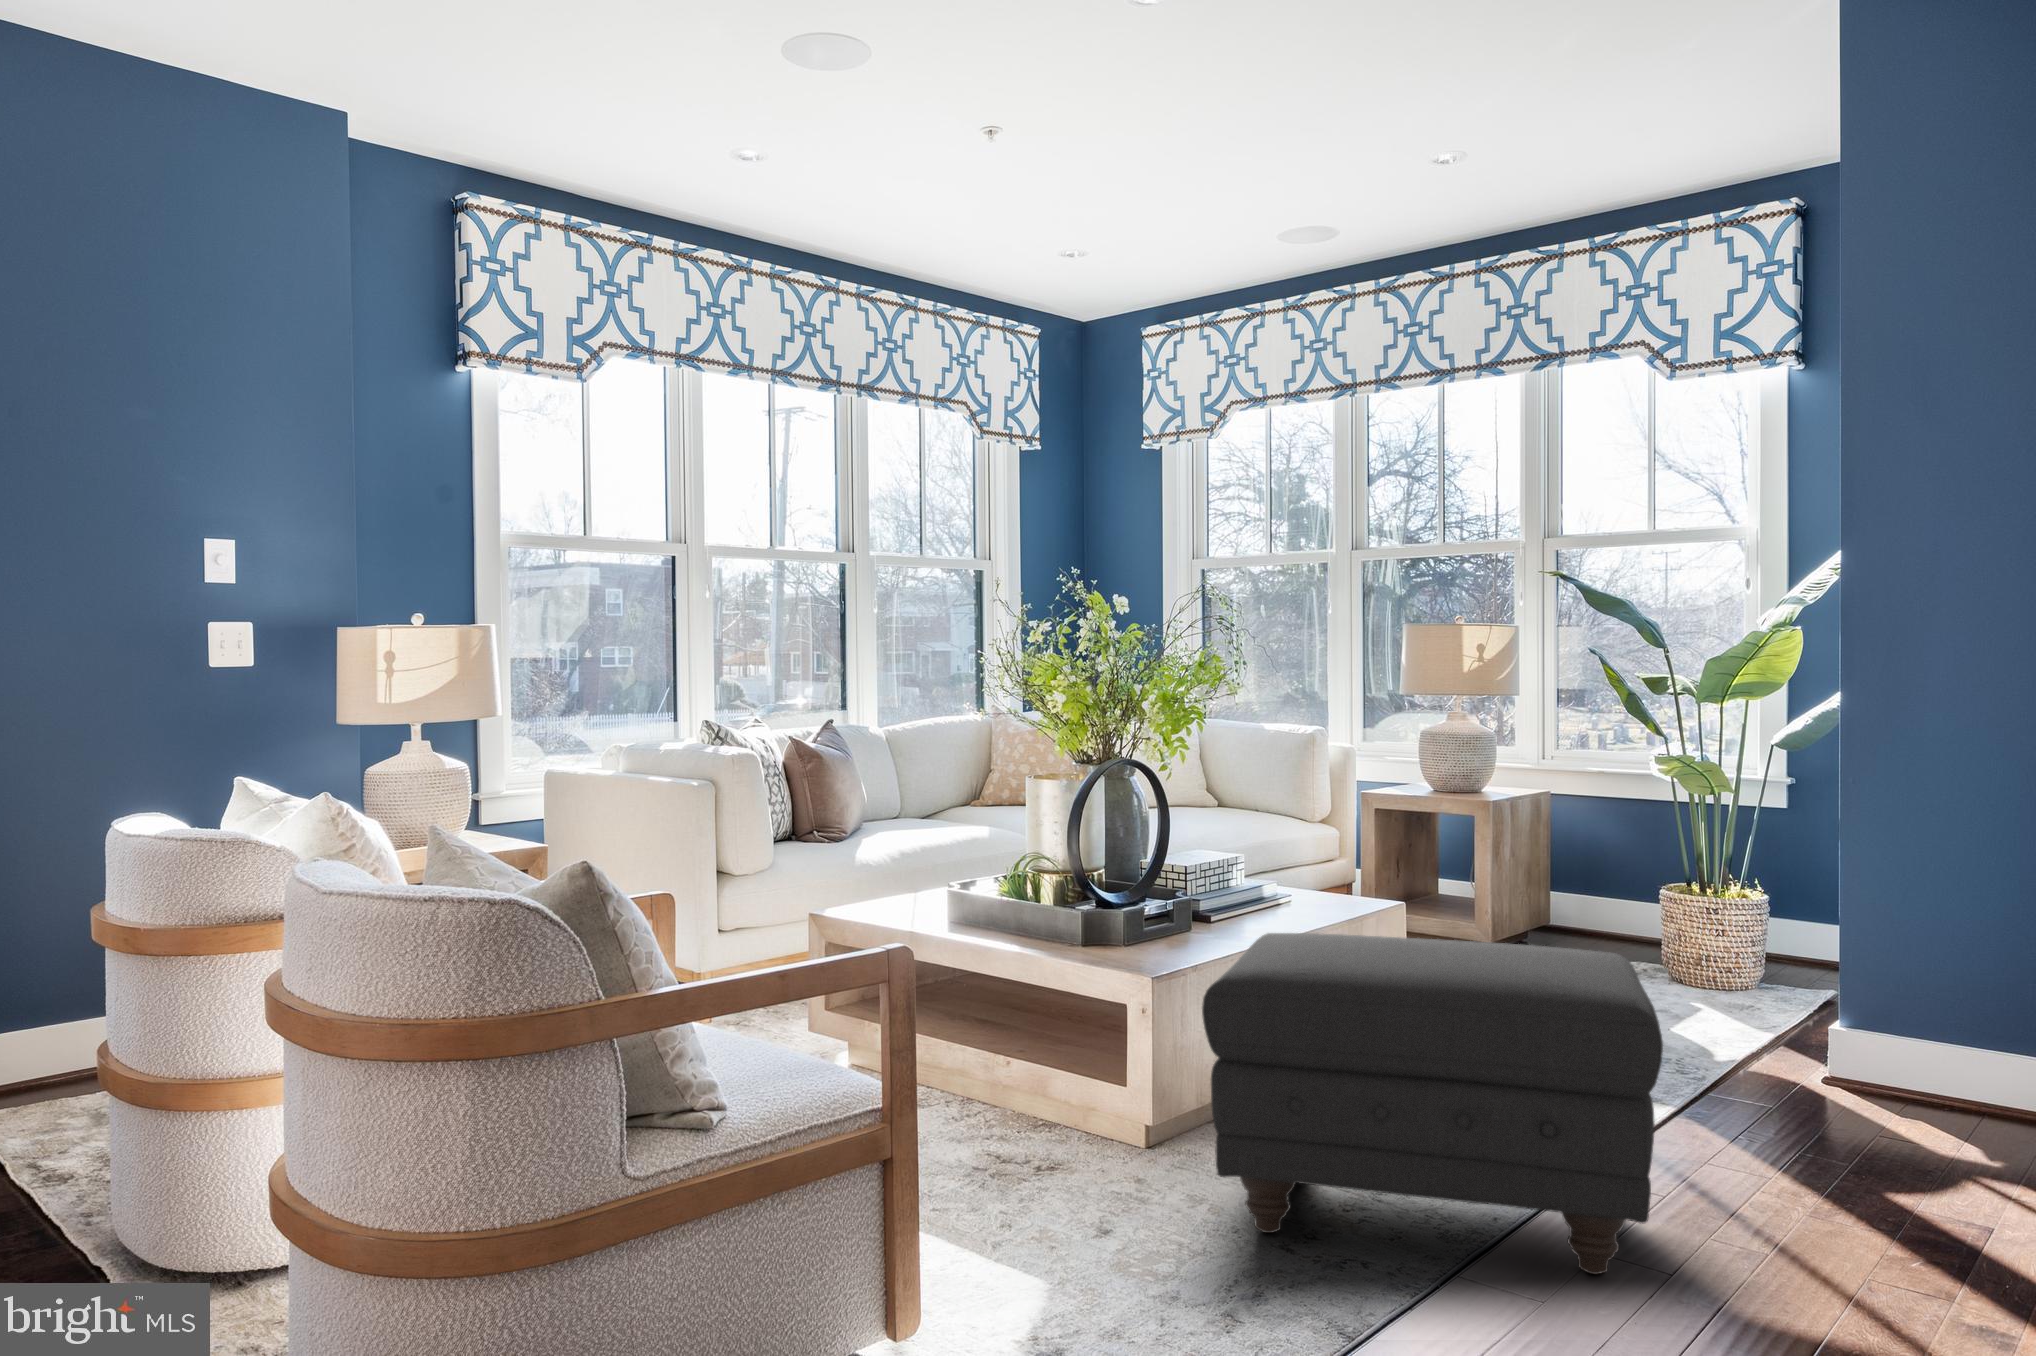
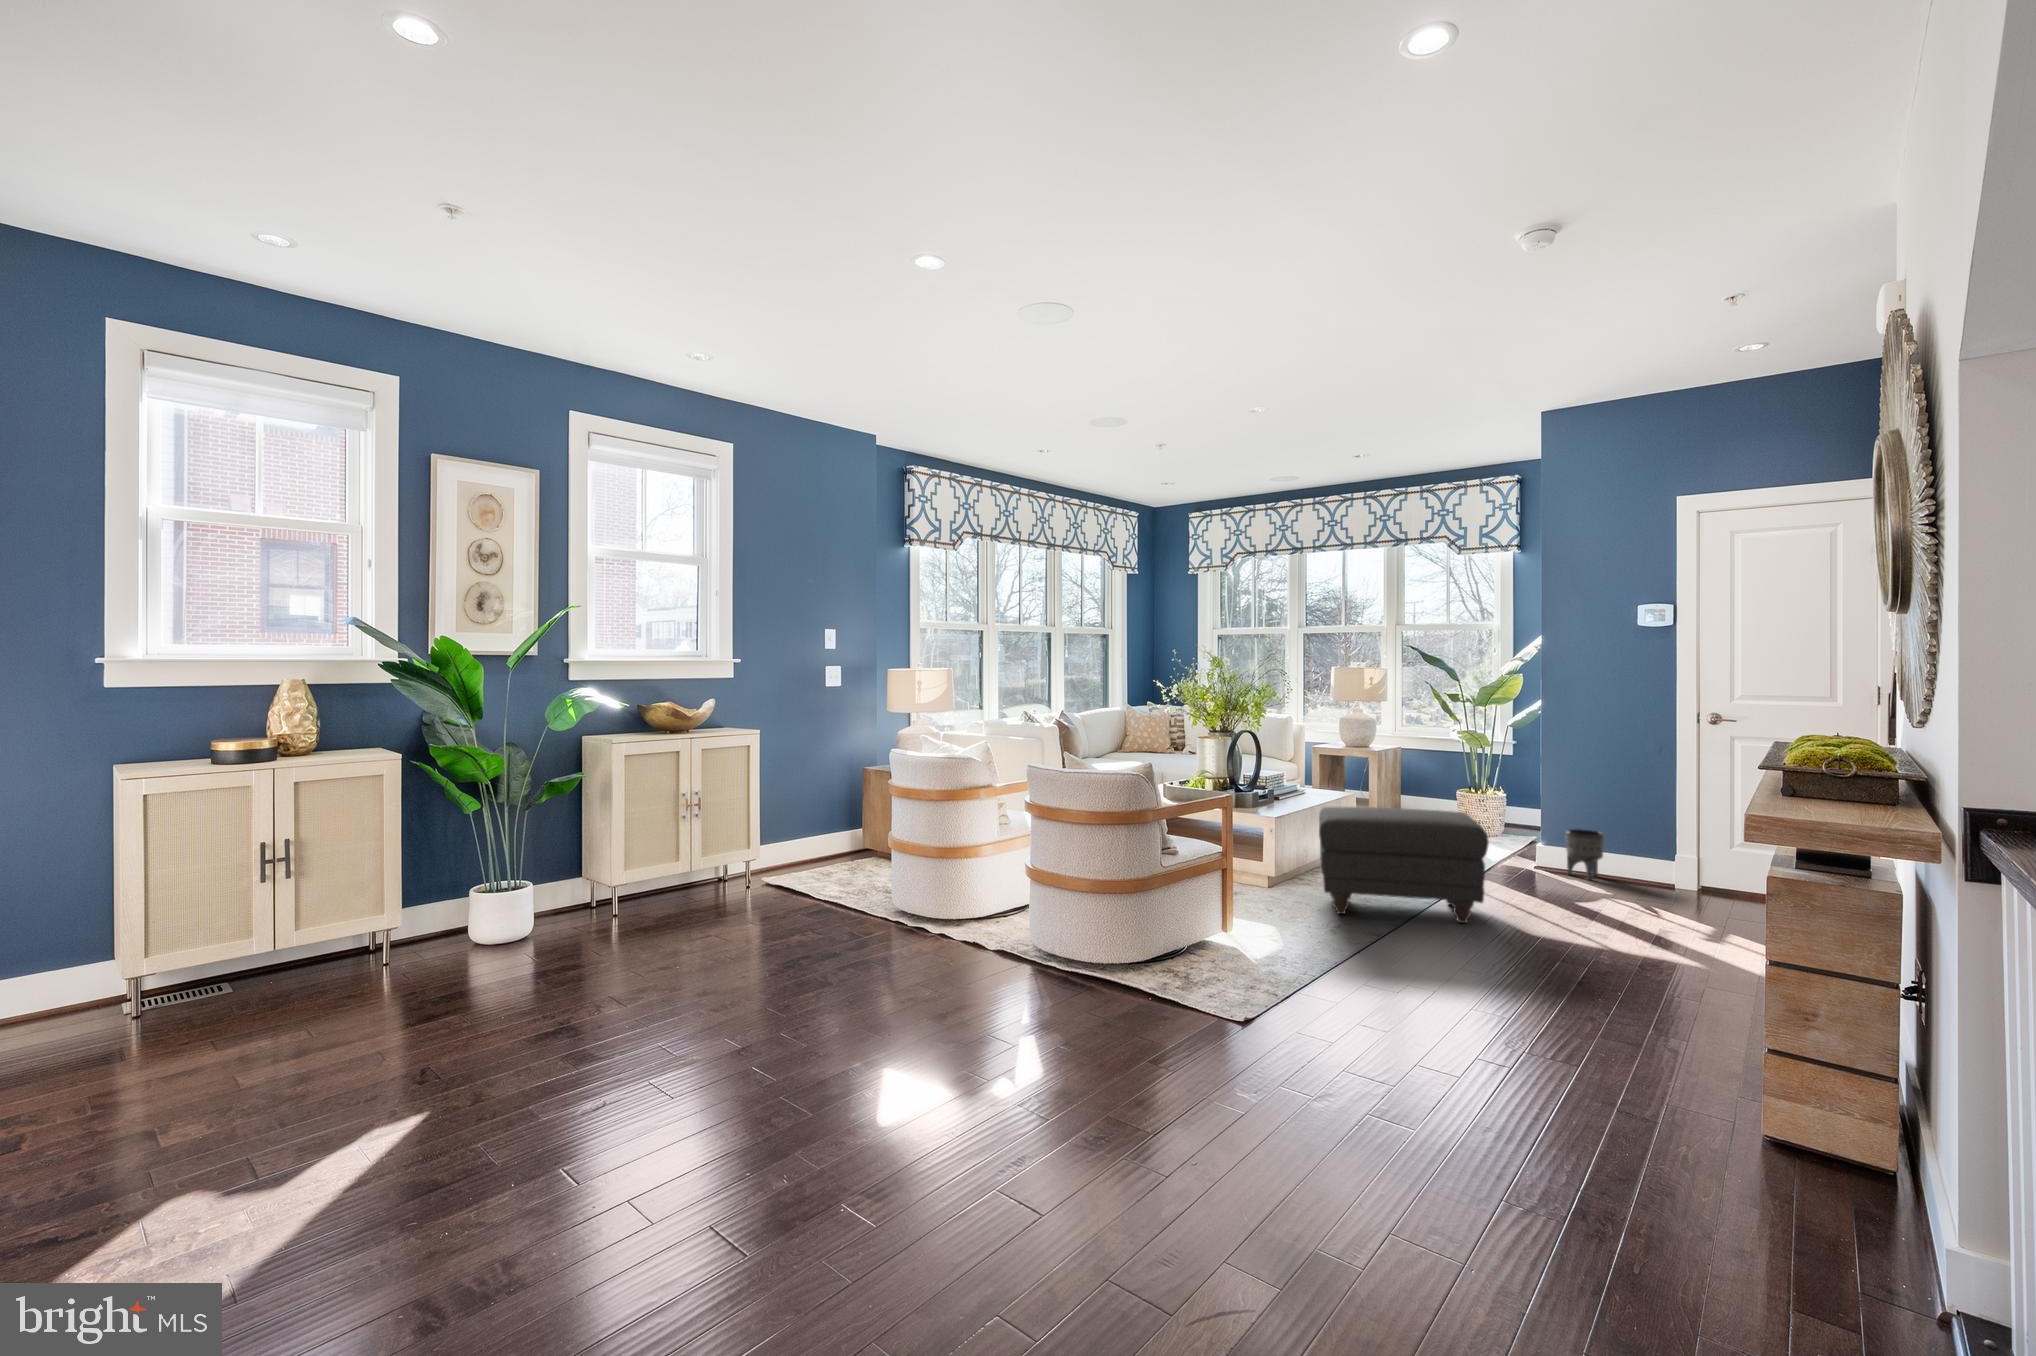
planter: none [1897,988,1995,1119] -> present [1566,829,1604,880]

